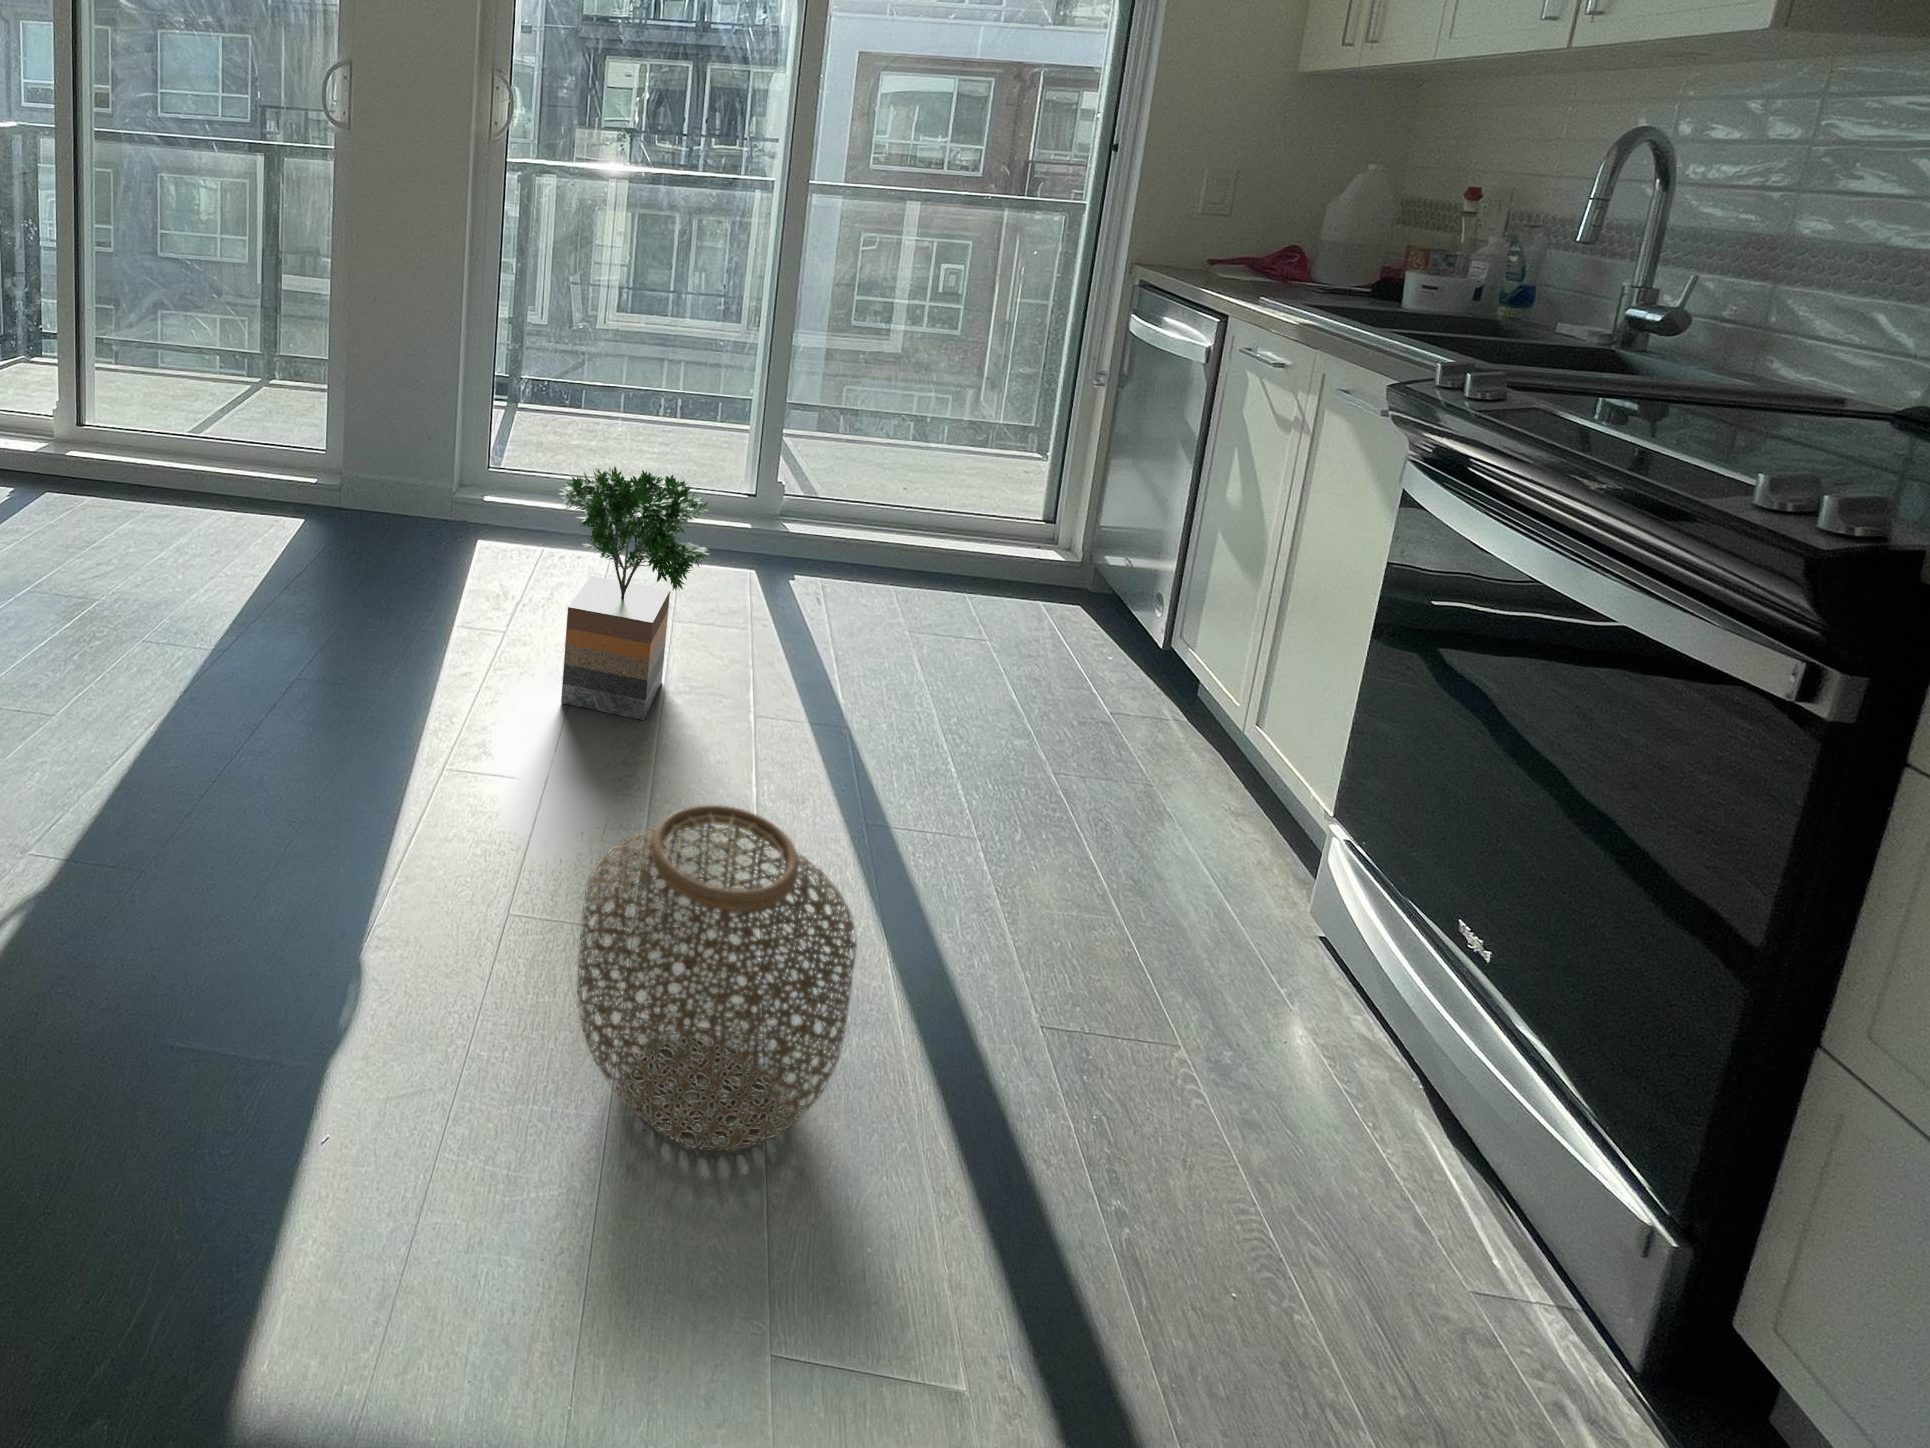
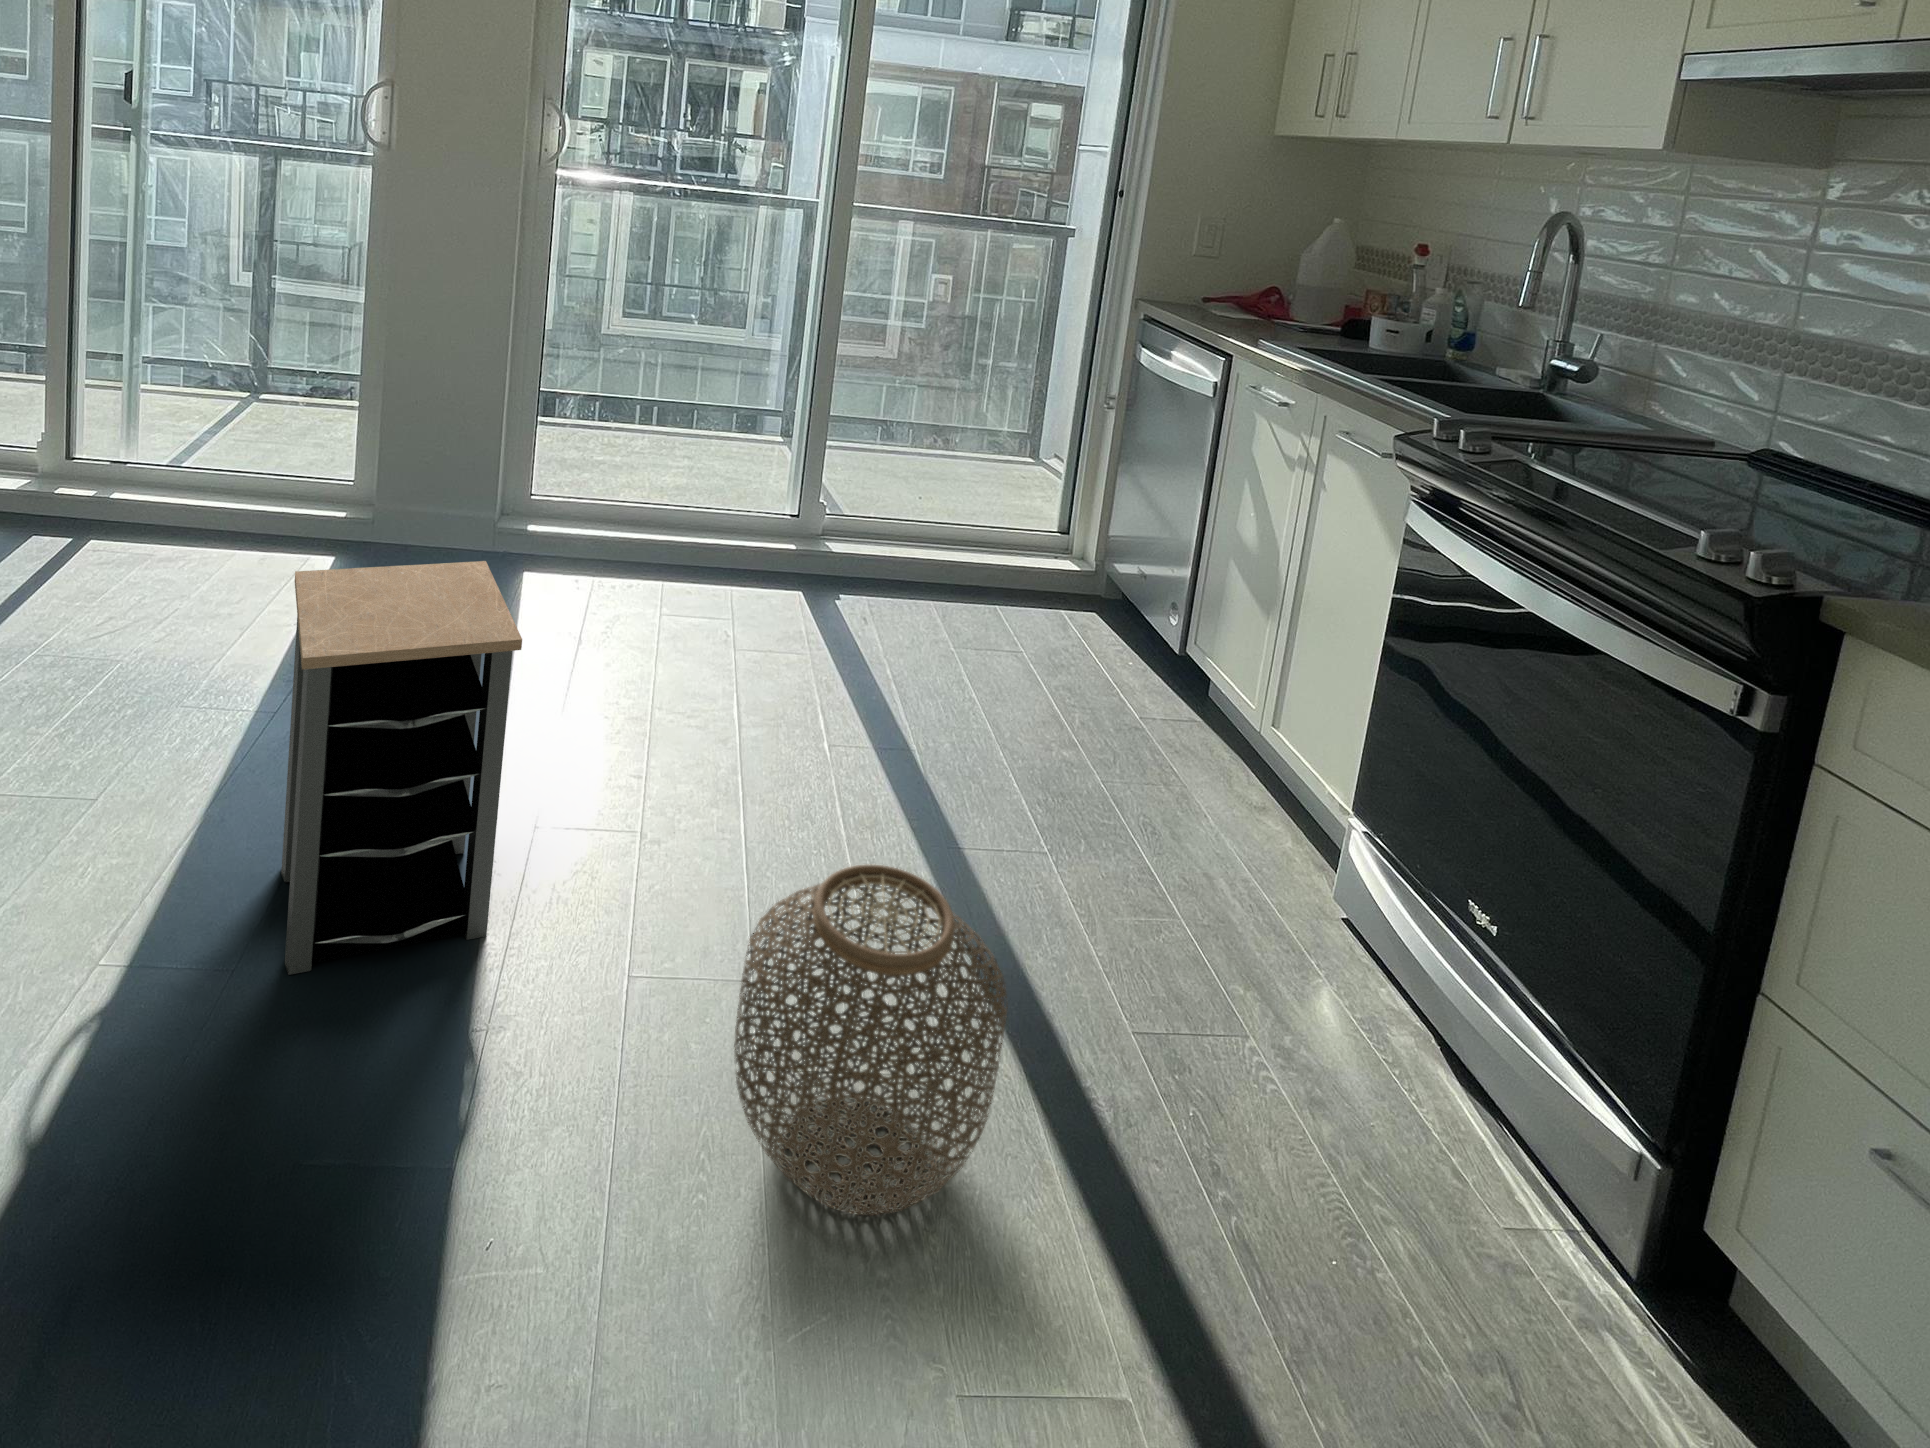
potted tree: present [559,467,709,720] -> none [637,502,793,762]
side table: none [202,506,405,866] -> present [281,561,522,975]

